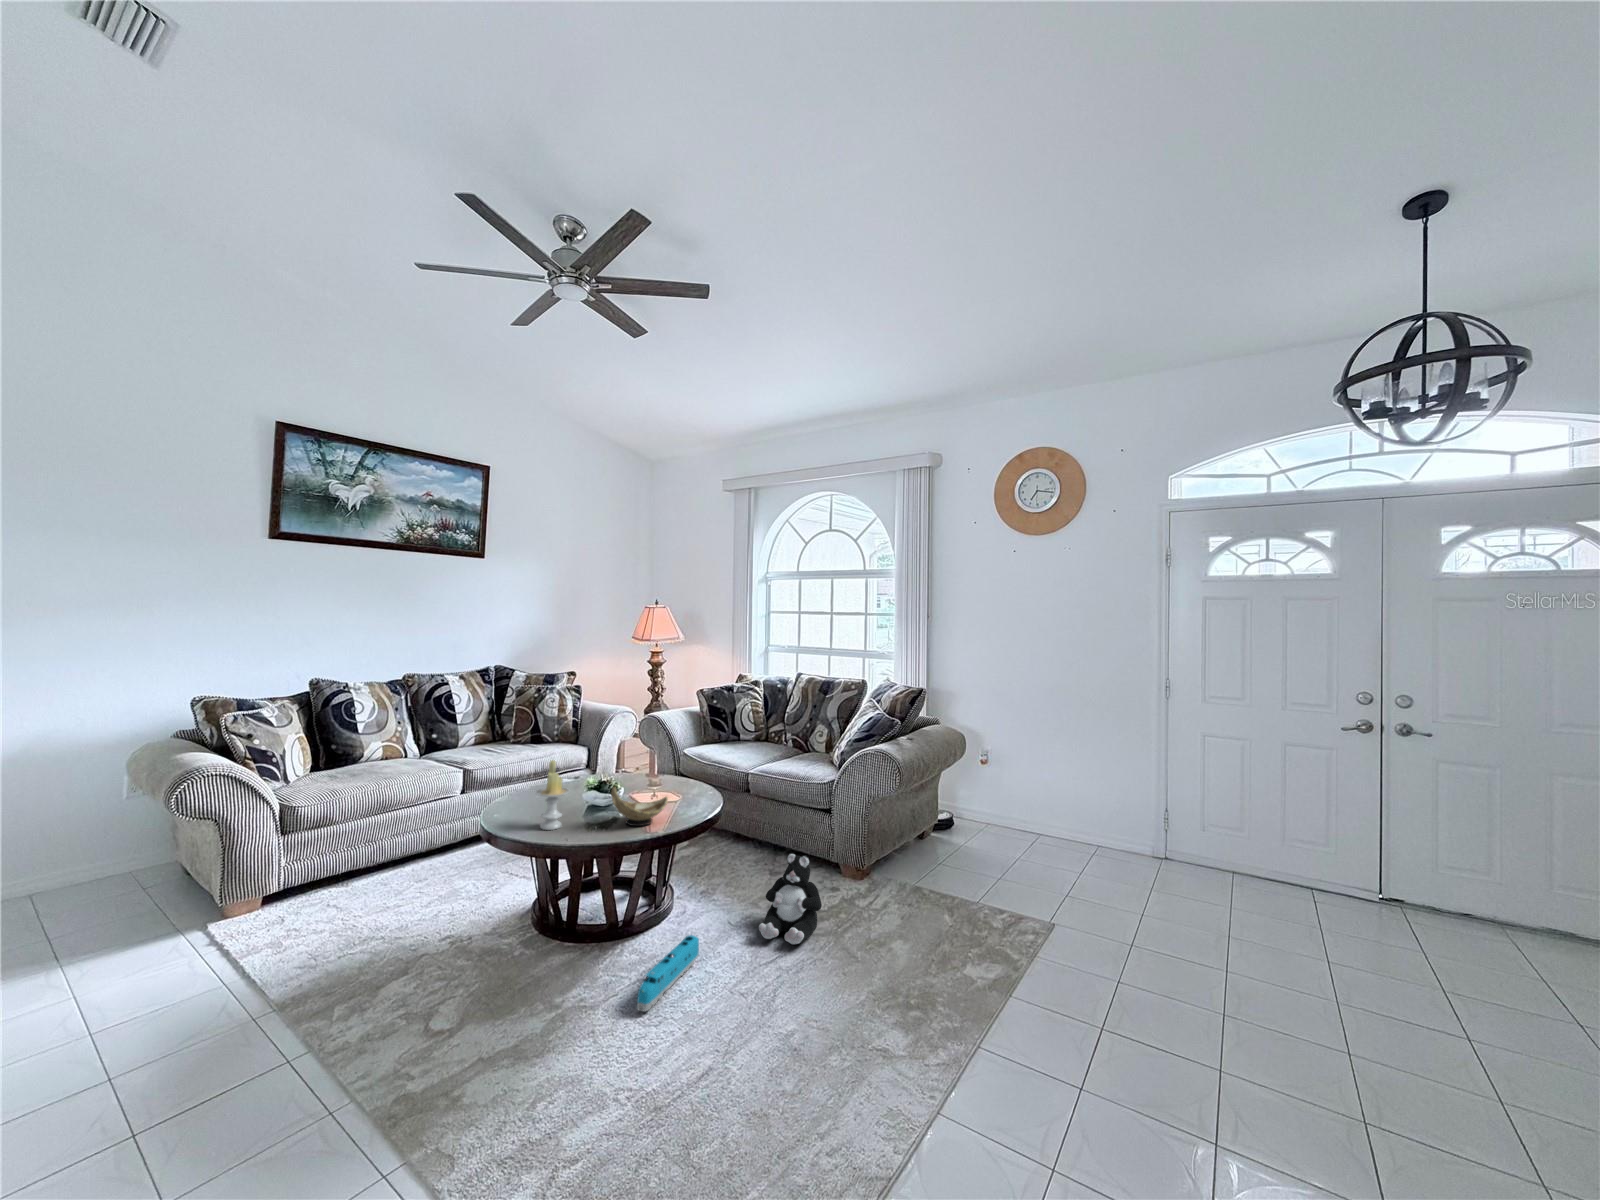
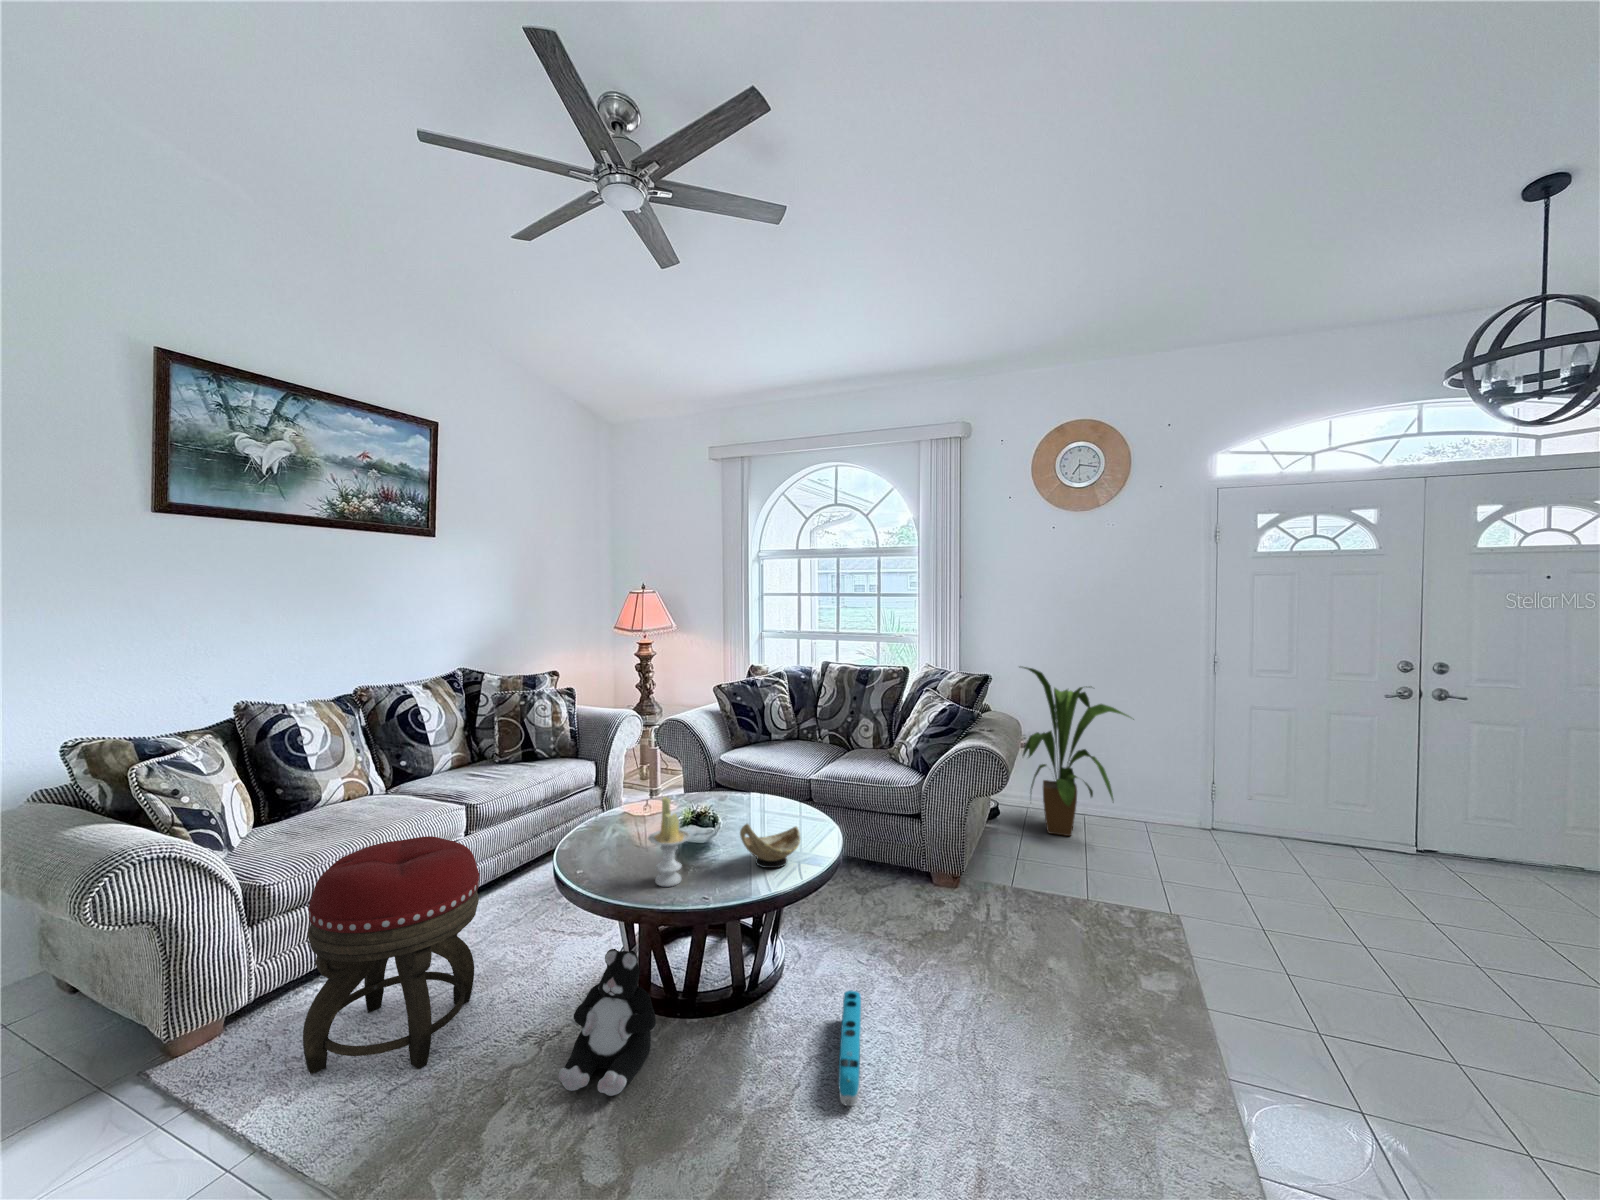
house plant: none [958,683,1081,851] -> present [1021,667,1134,836]
footstool: none [295,782,433,946] -> present [303,836,479,1074]
plush toy: present [759,853,822,945] -> present [559,949,656,1096]

